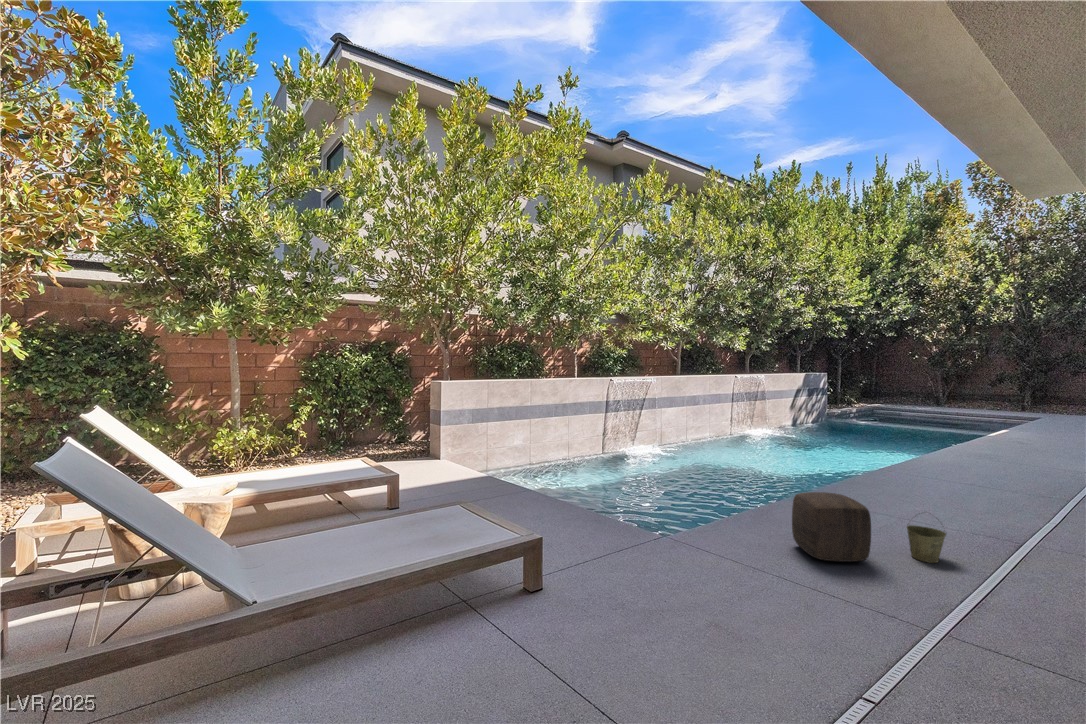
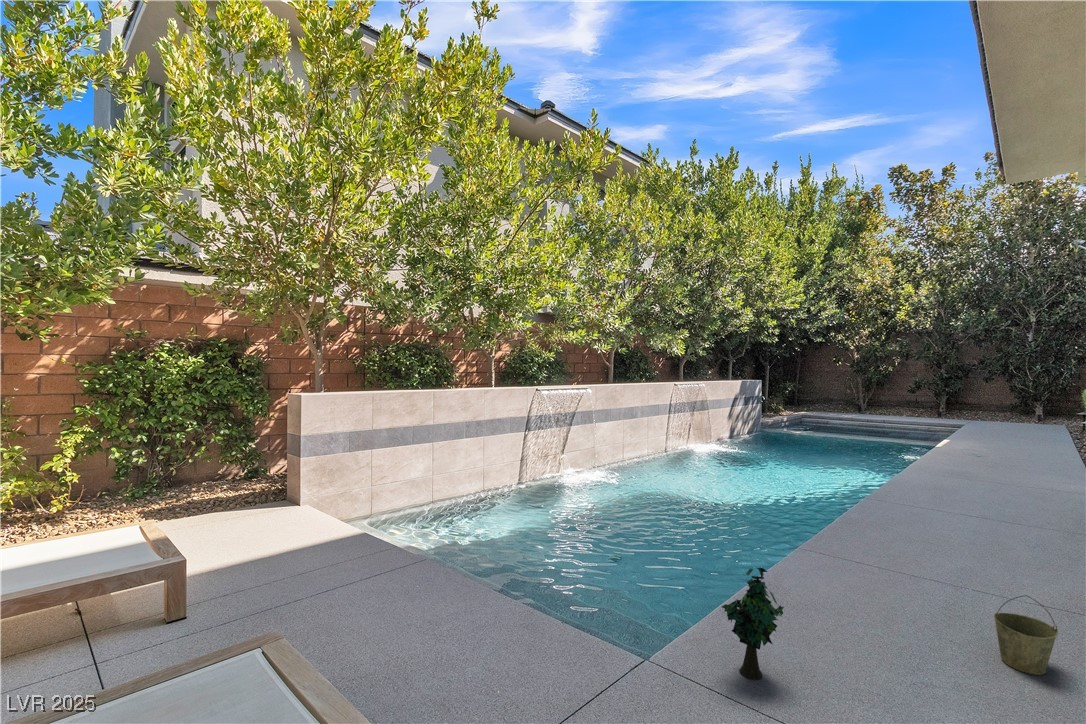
decorative plant: none [712,486,752,553] -> present [722,568,784,680]
ottoman: present [792,492,871,562] -> none [832,569,967,689]

